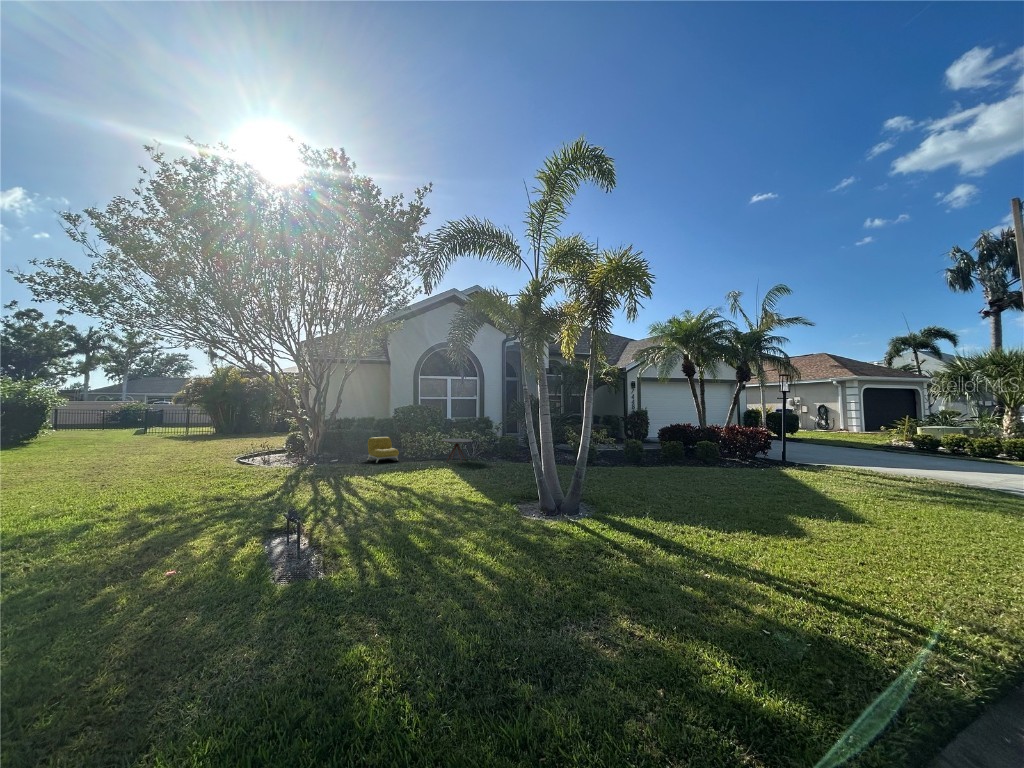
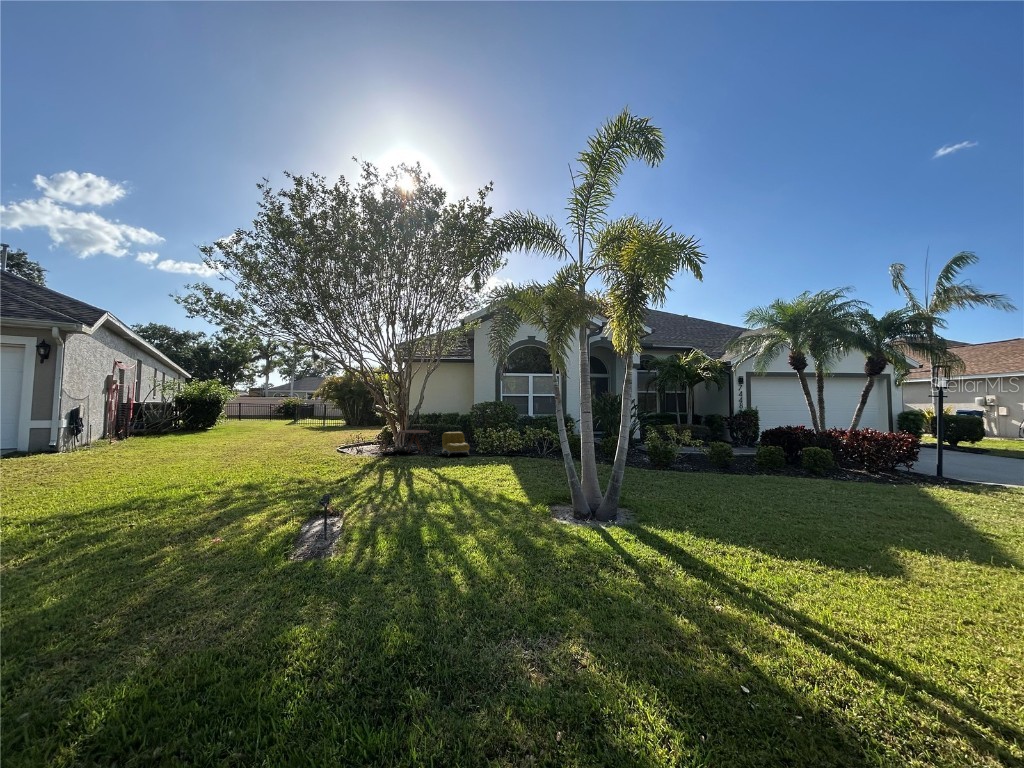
round table: present [441,439,473,463] -> present [400,430,429,452]

